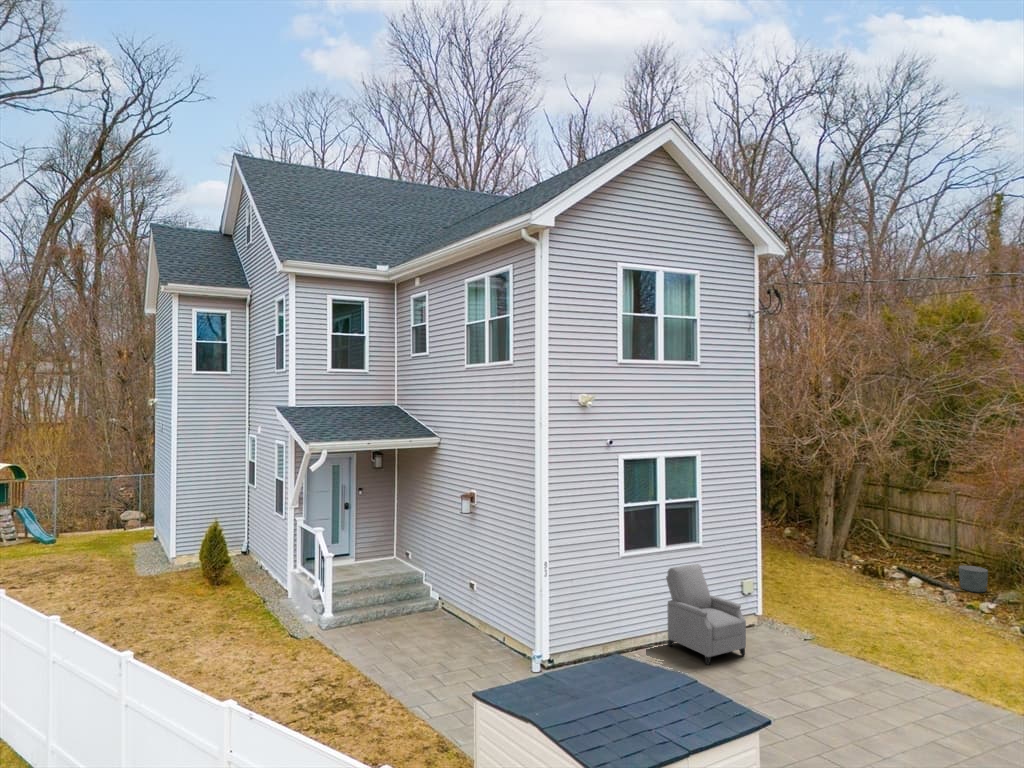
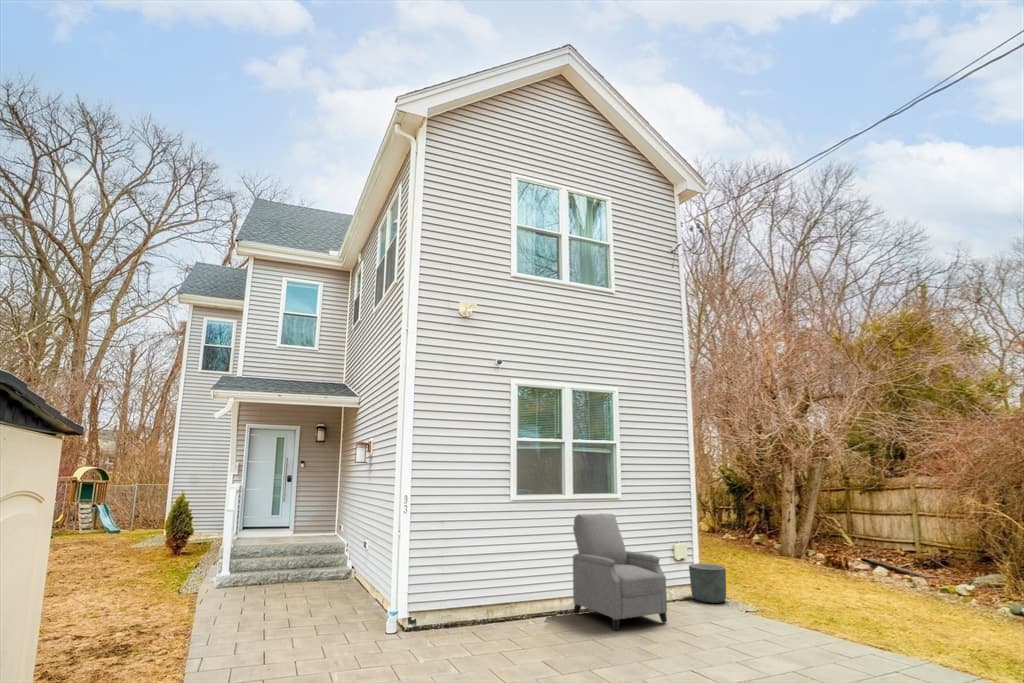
planter: present [959,566,988,592] -> present [689,564,726,603]

